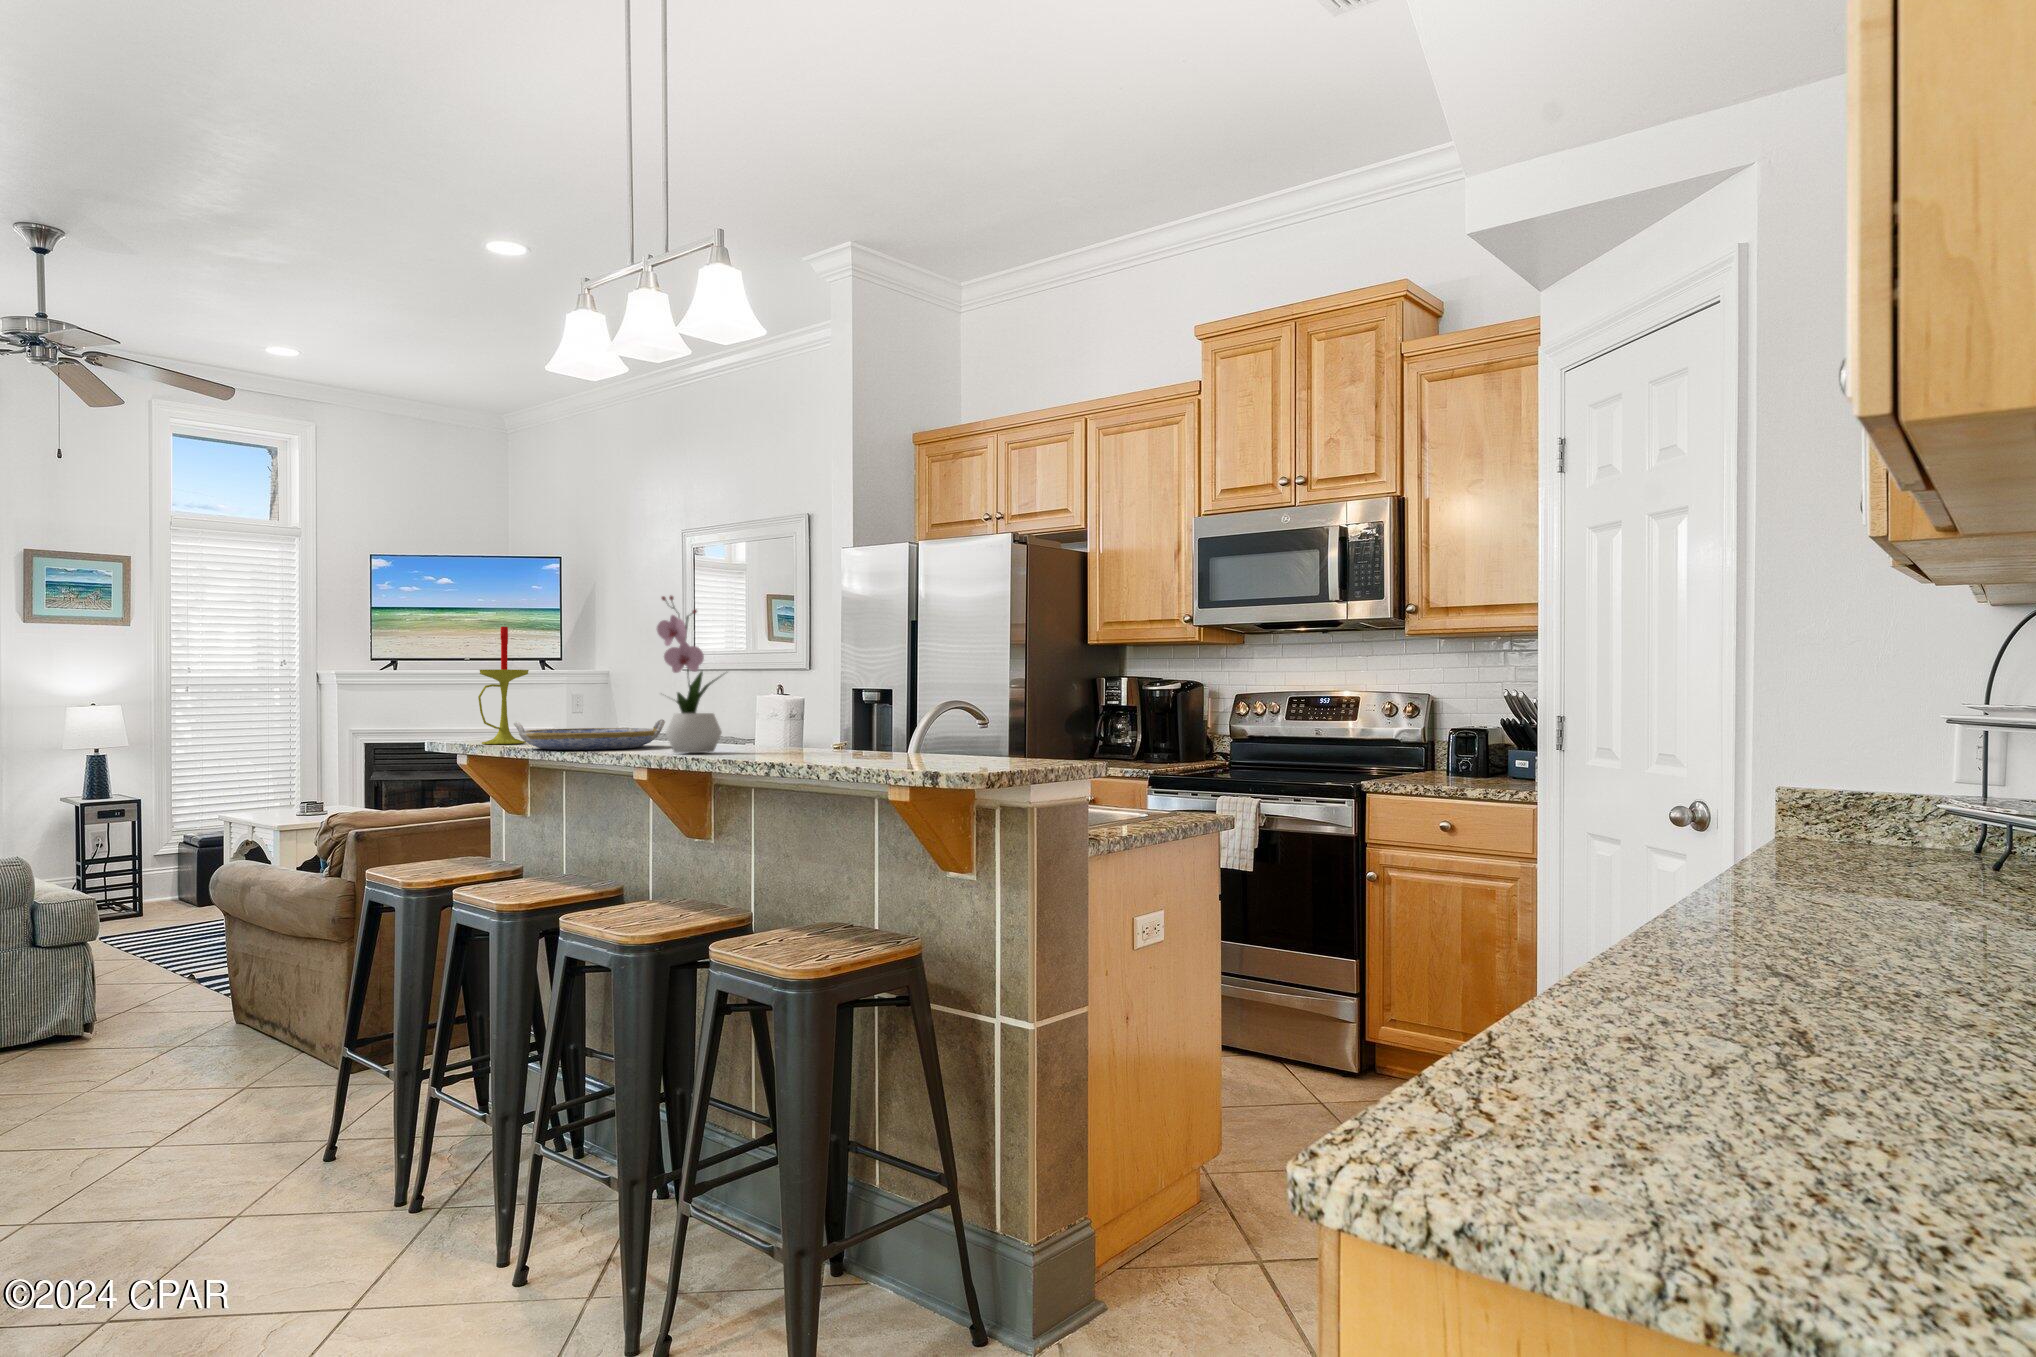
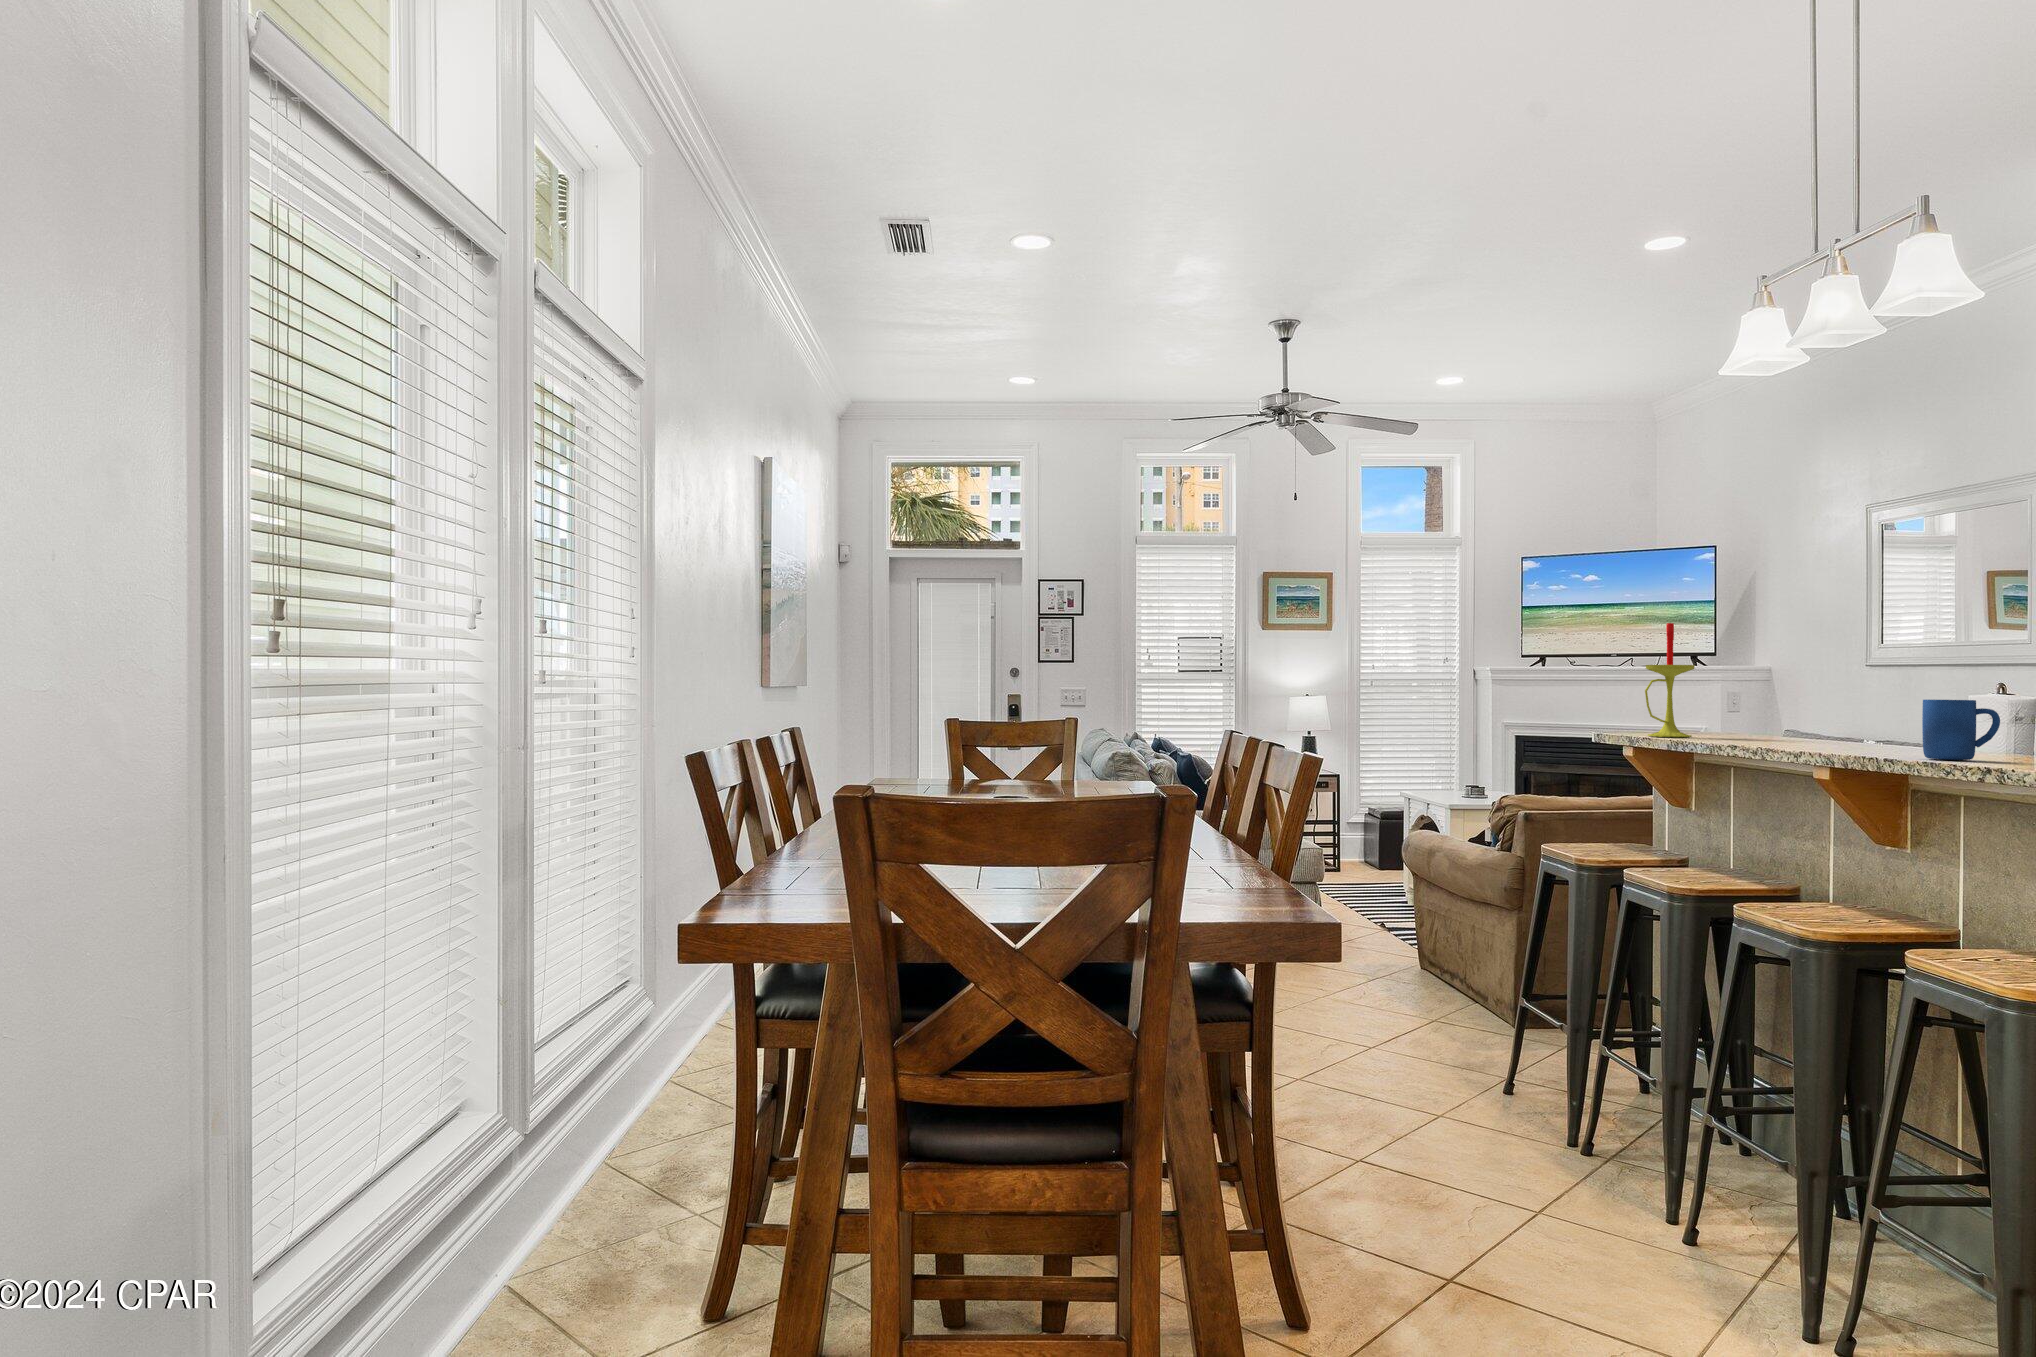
flower arrangement: present [657,596,722,753] -> none [1841,587,1930,753]
mug: none [724,702,782,758] -> present [1922,700,2000,760]
serving tray: present [514,719,665,750] -> none [1682,714,1849,745]

